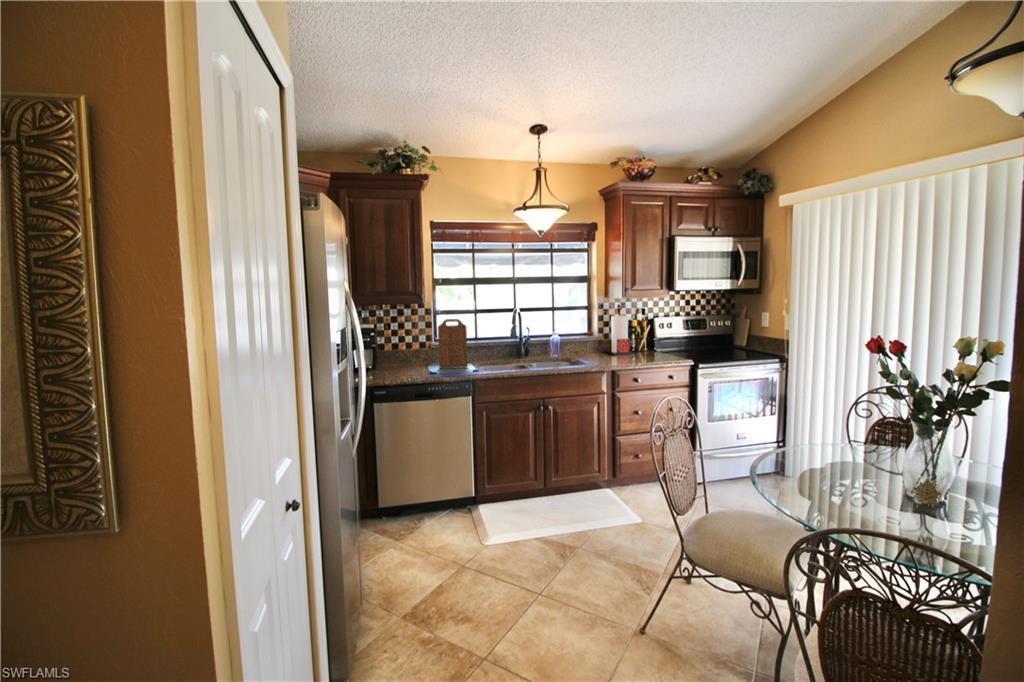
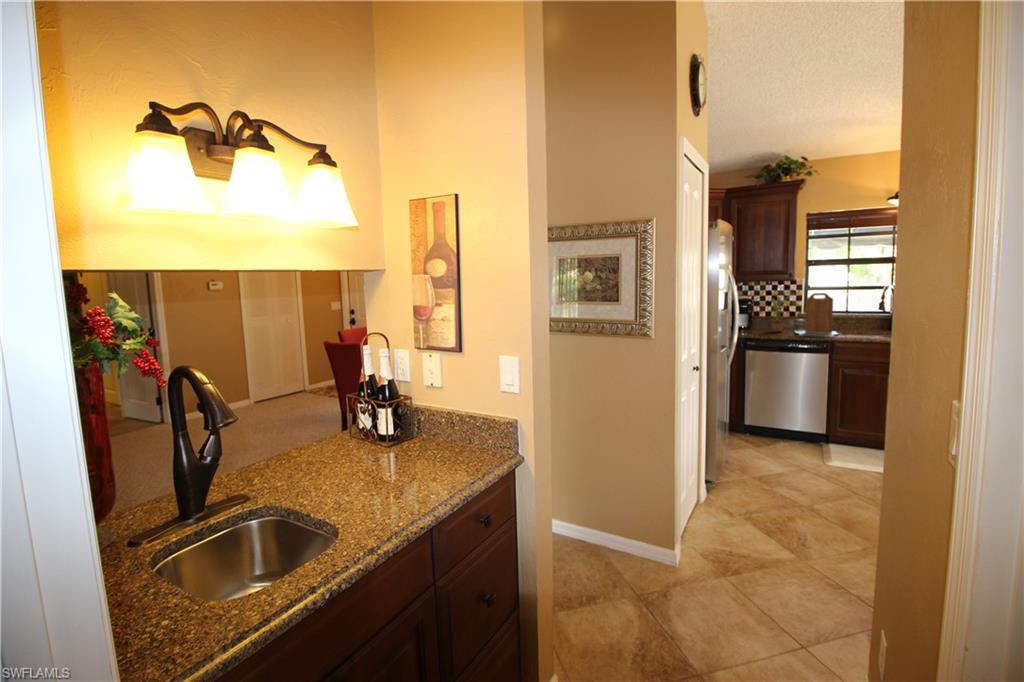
potted plant: none [393,319,427,369] -> present [771,296,783,332]

